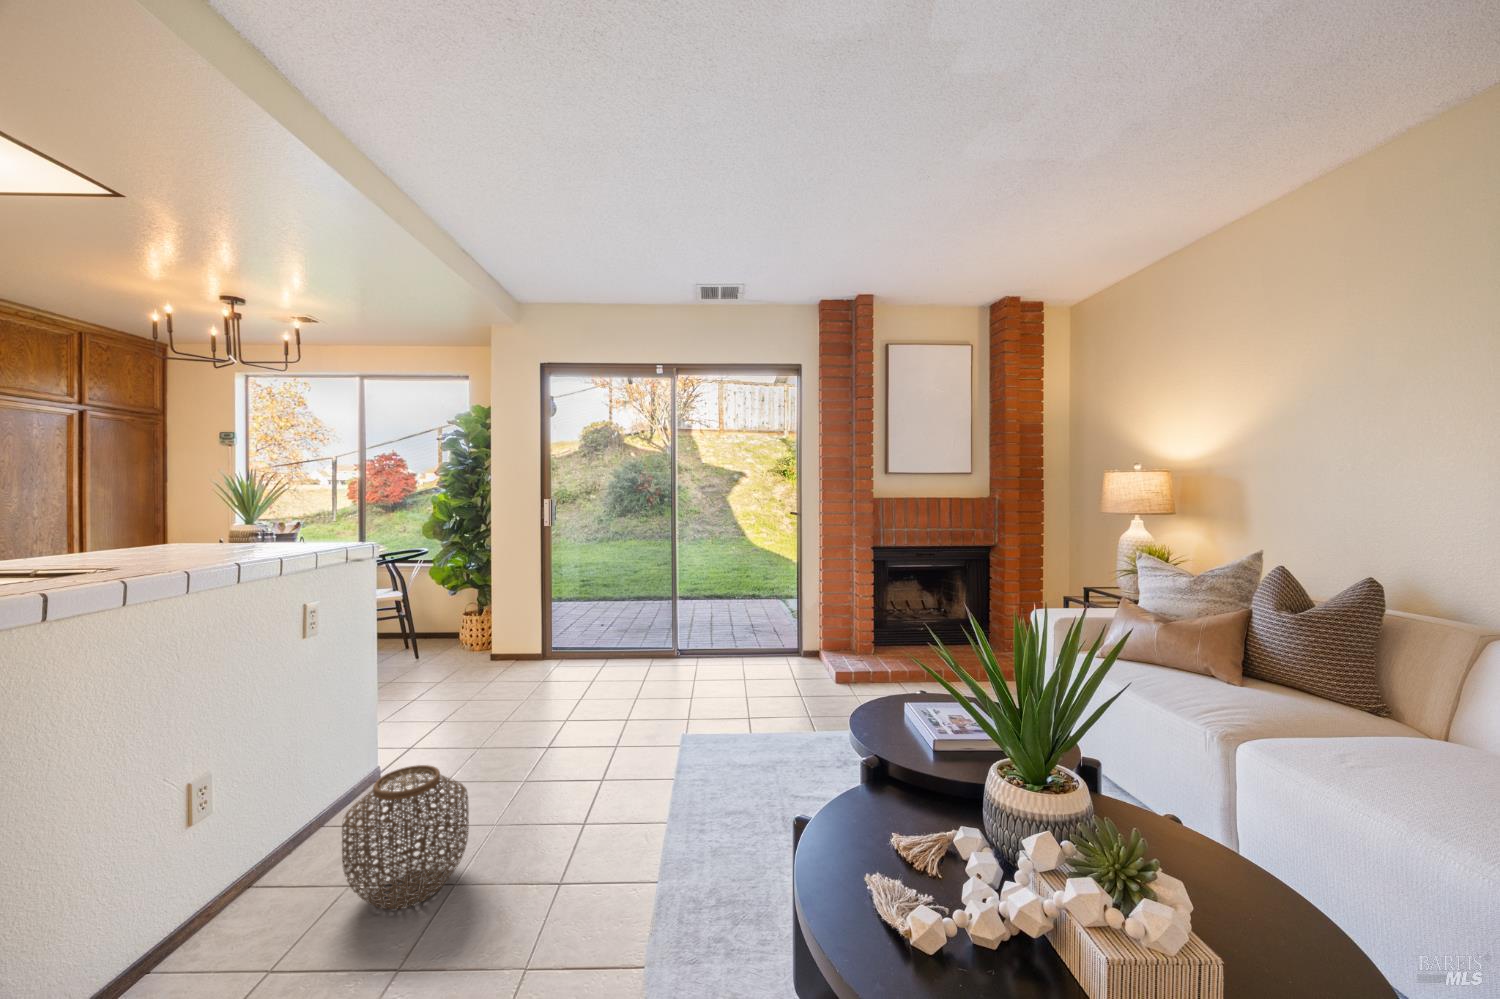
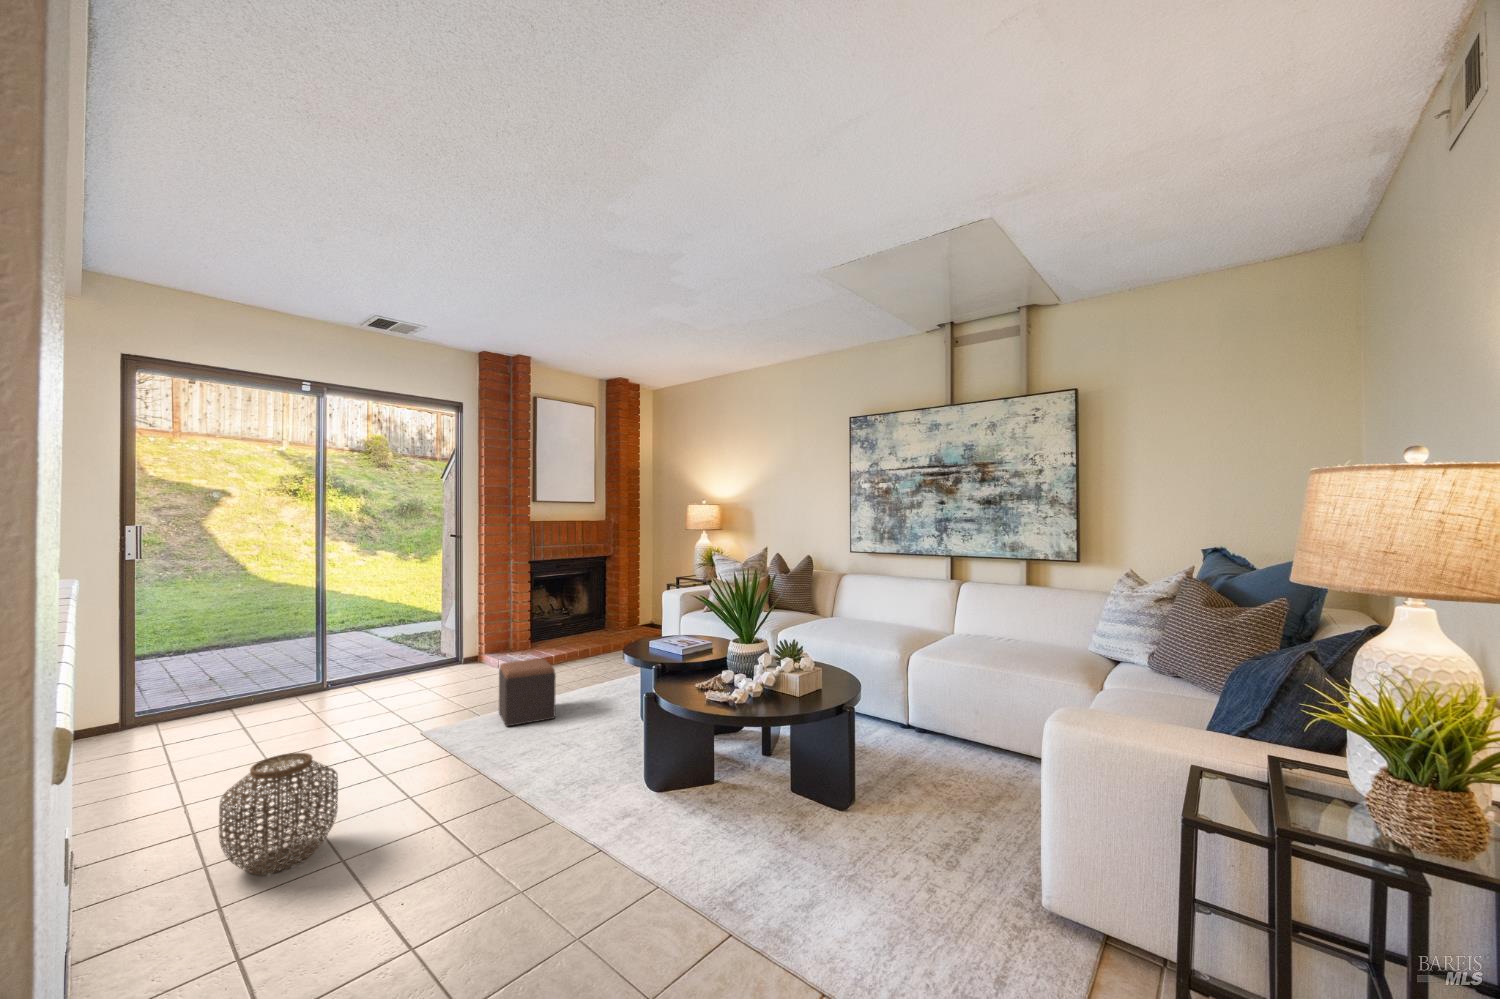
footstool: none [758,682,830,778] -> present [499,658,556,726]

